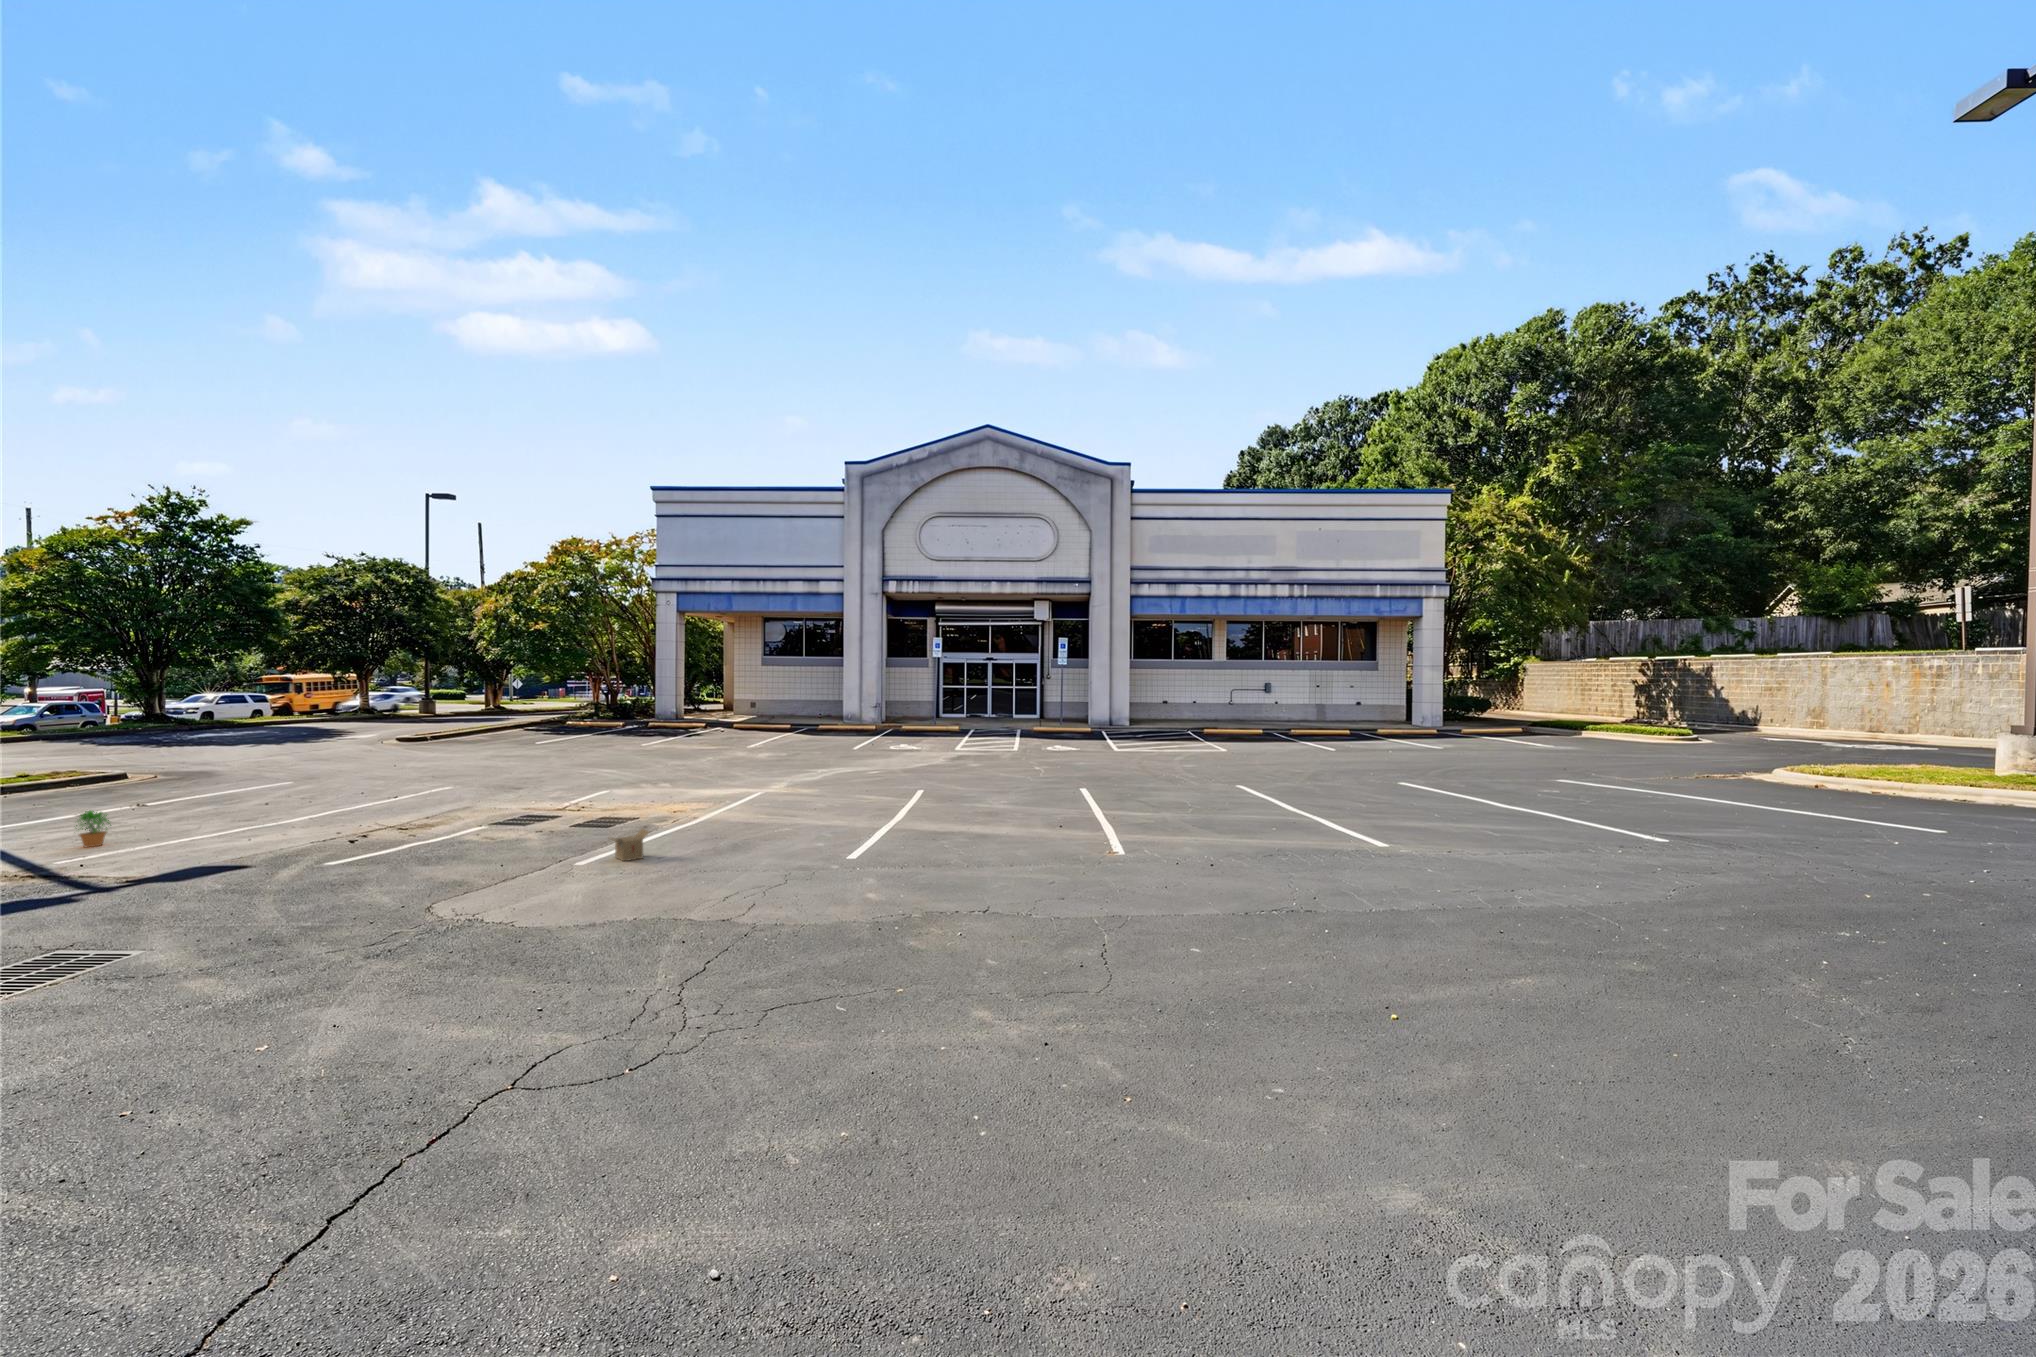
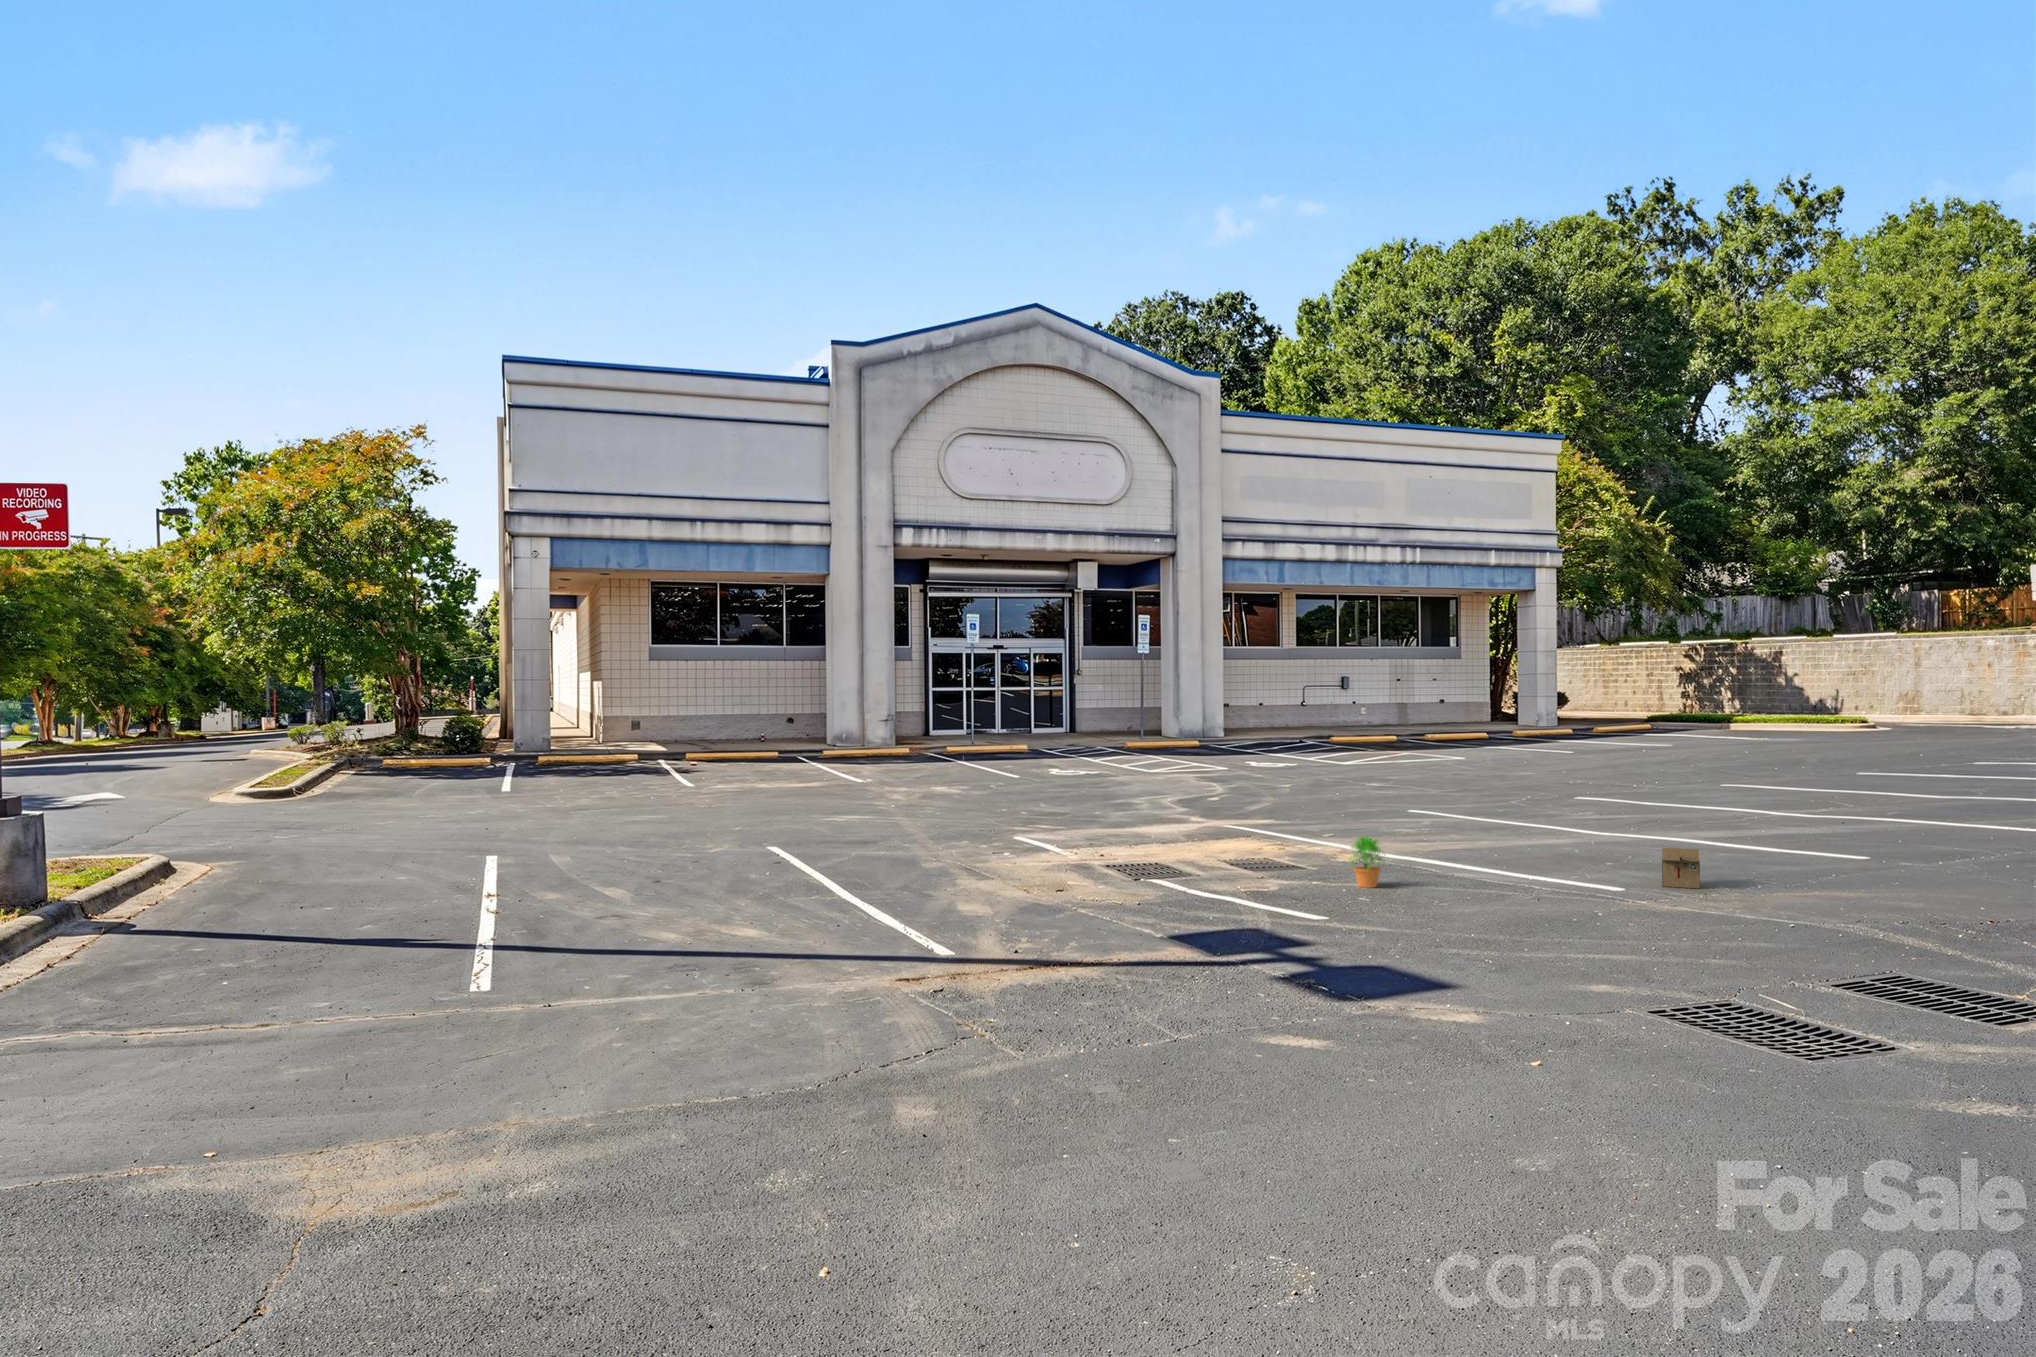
potted plant: present [76,811,111,847] -> present [1350,836,1384,888]

